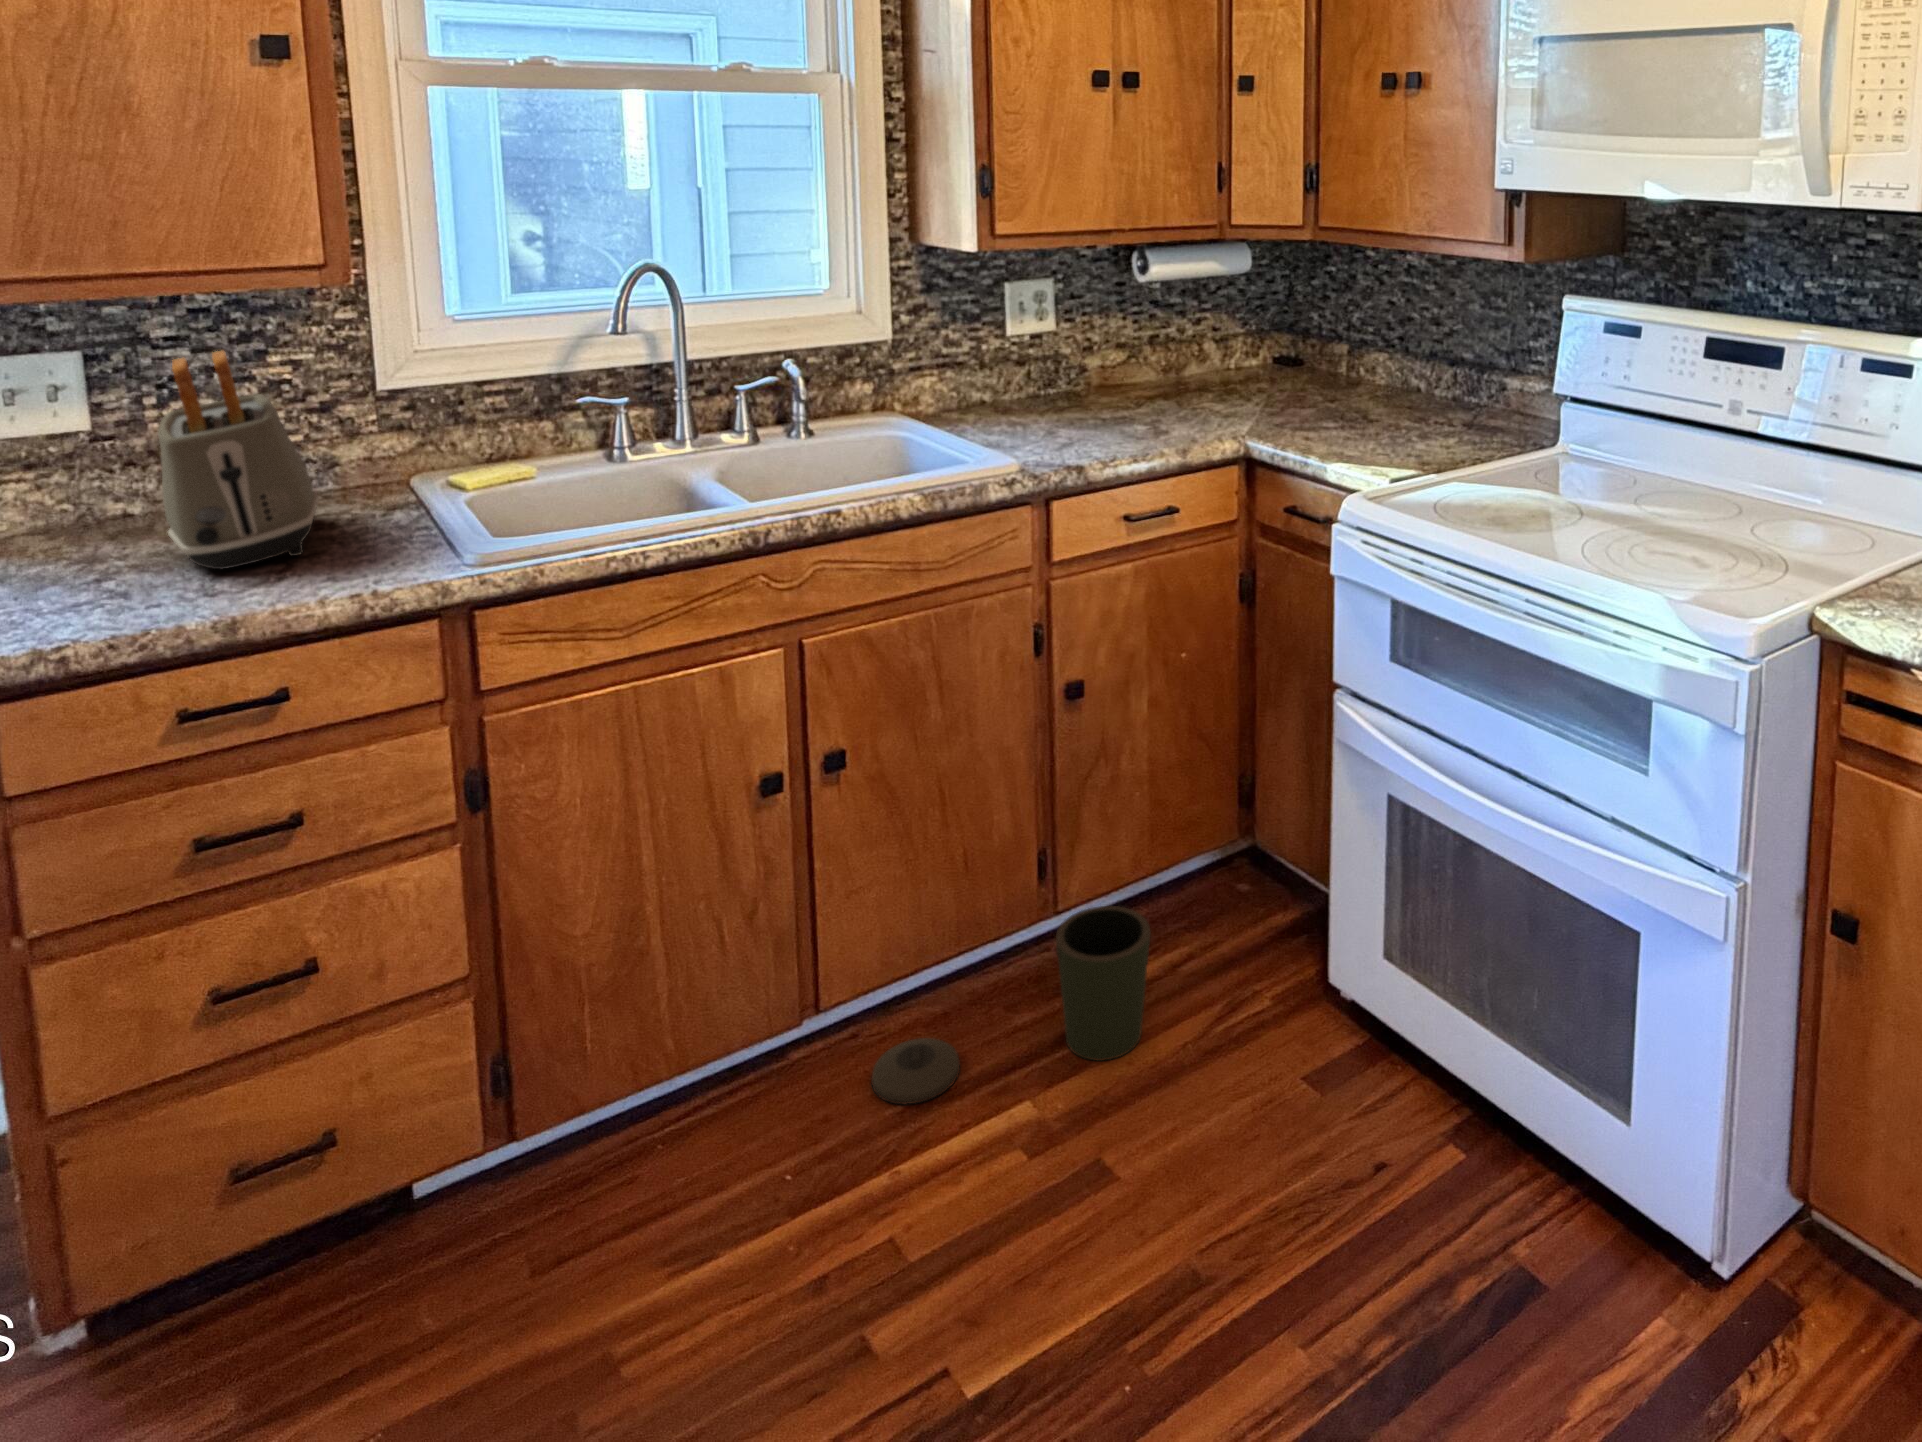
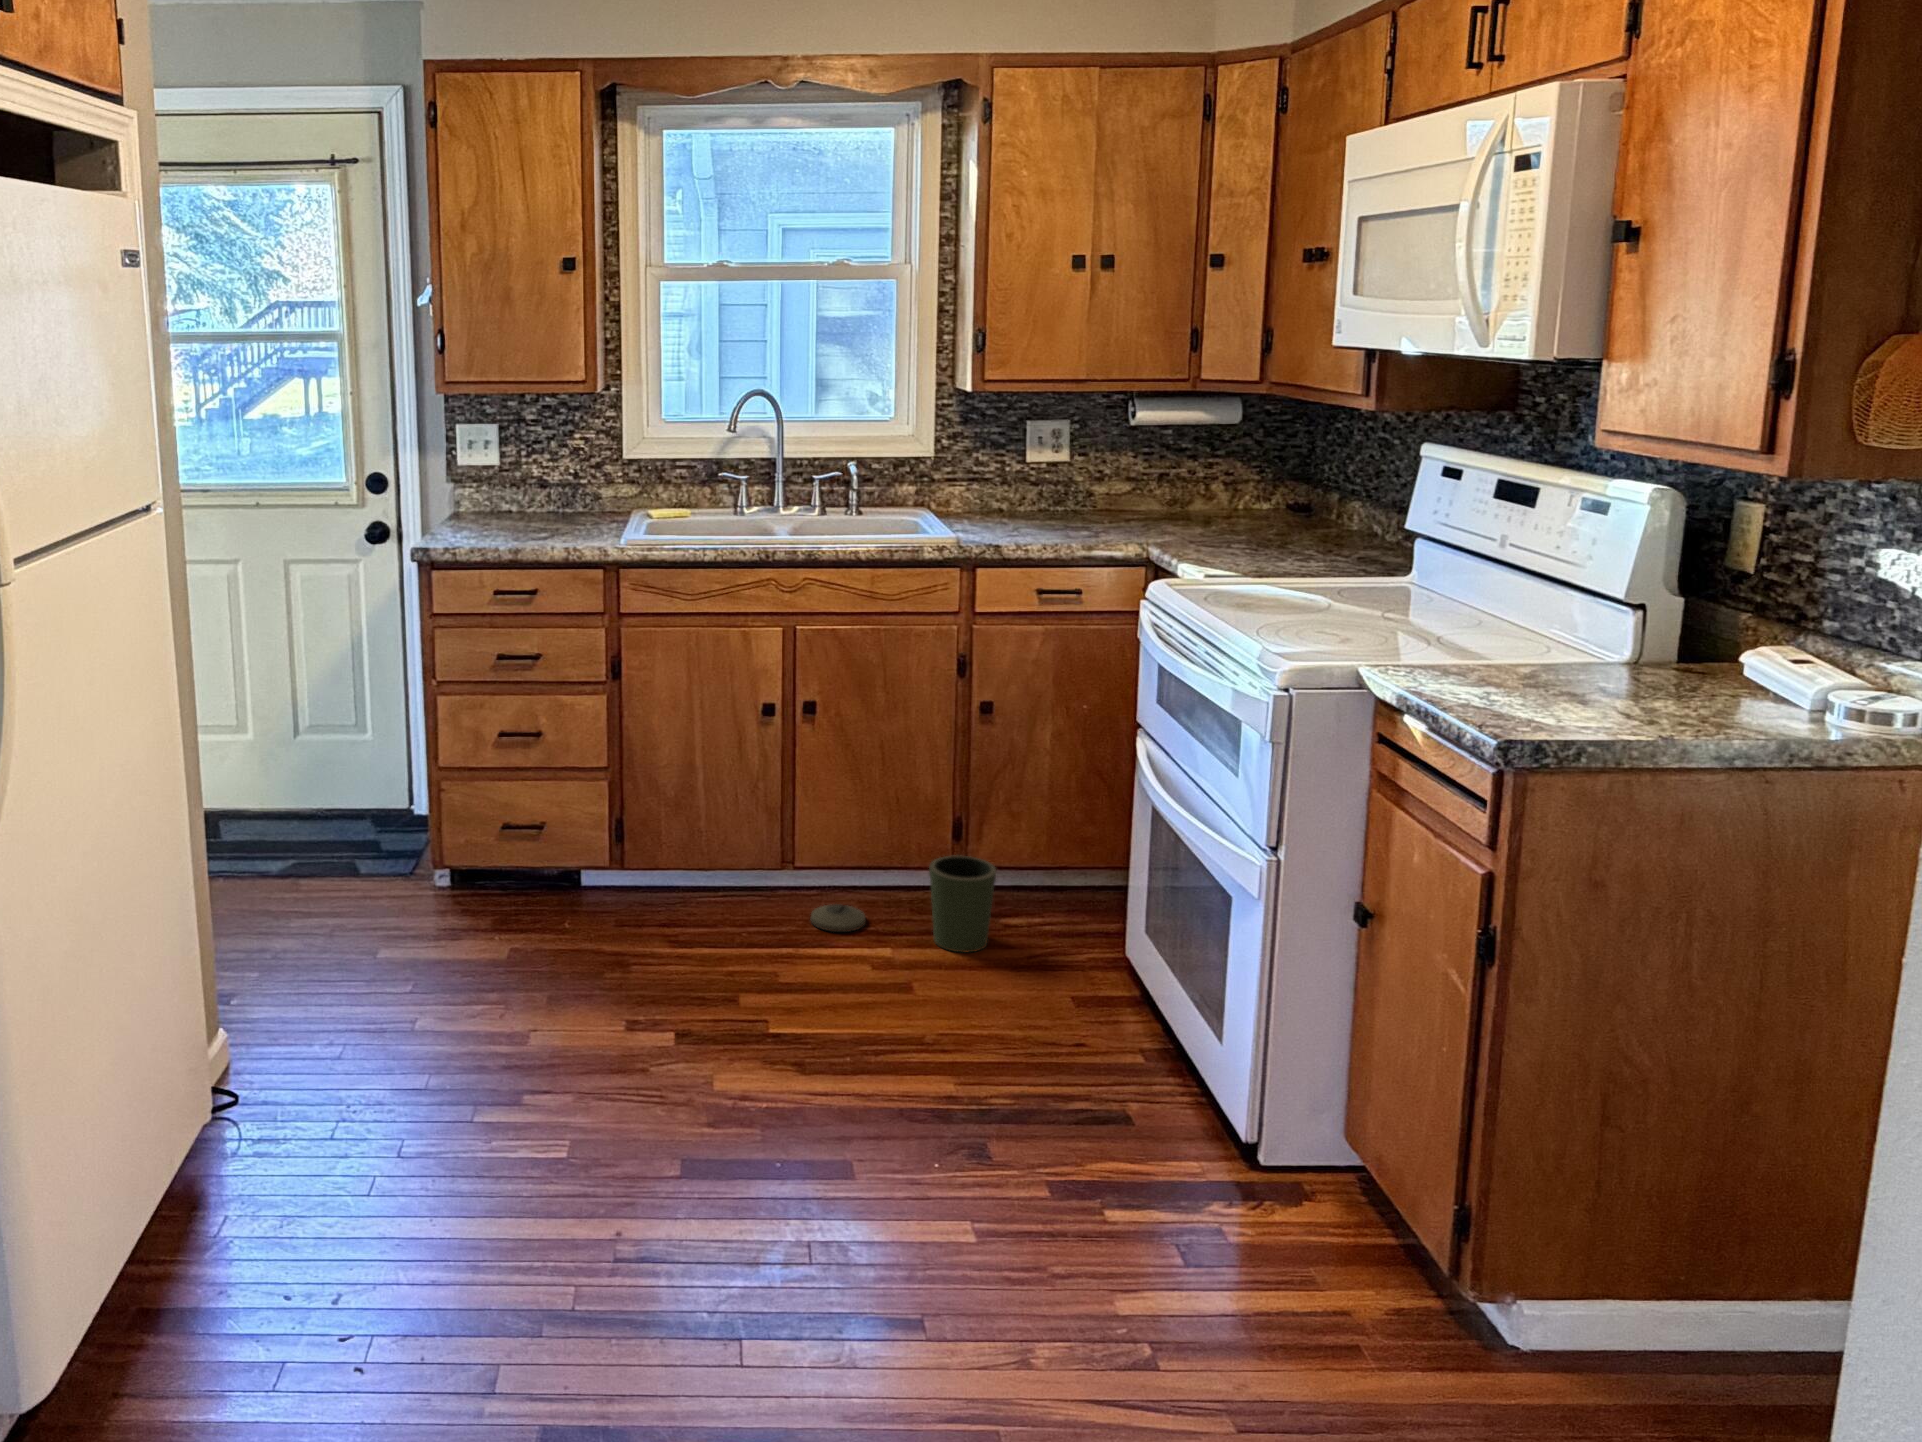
toaster: present [158,351,319,569] -> none [512,425,577,533]

